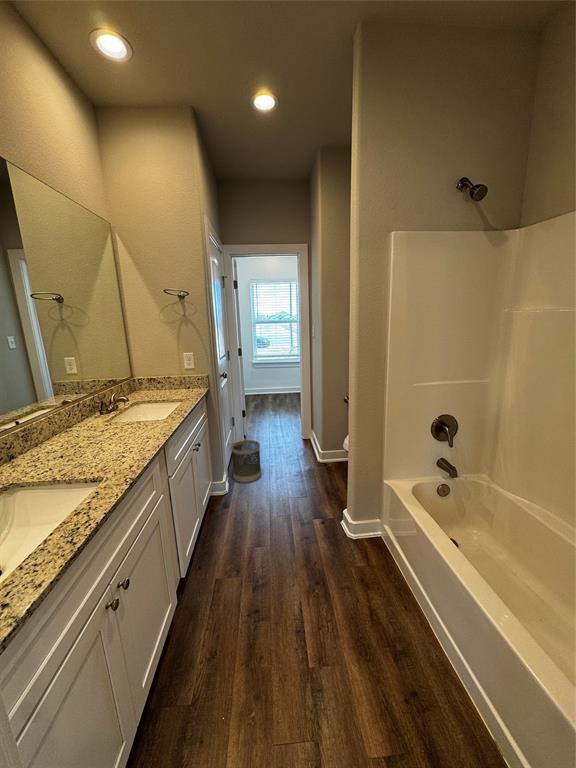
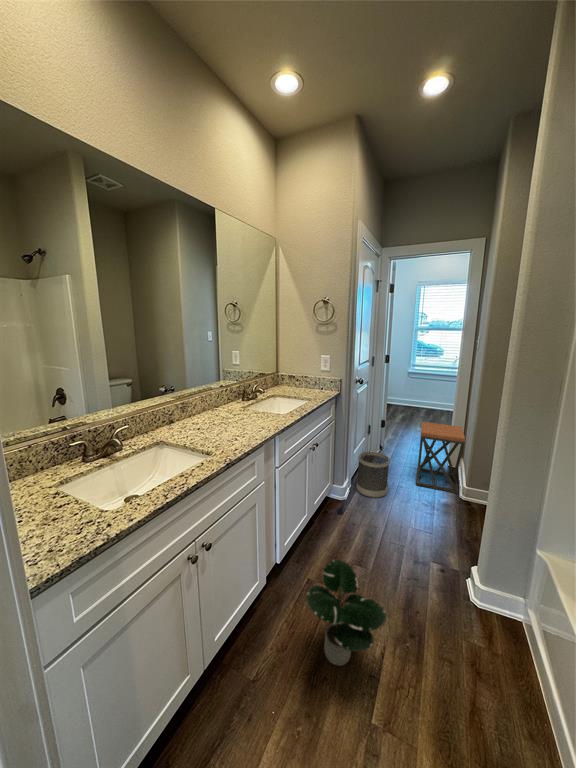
stool: none [278,403,315,461] -> present [416,422,465,494]
potted plant: none [228,544,303,641] -> present [306,560,386,666]

